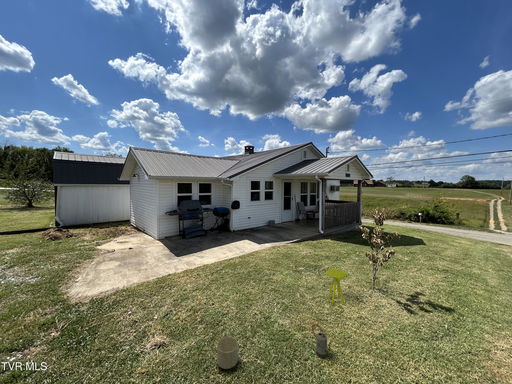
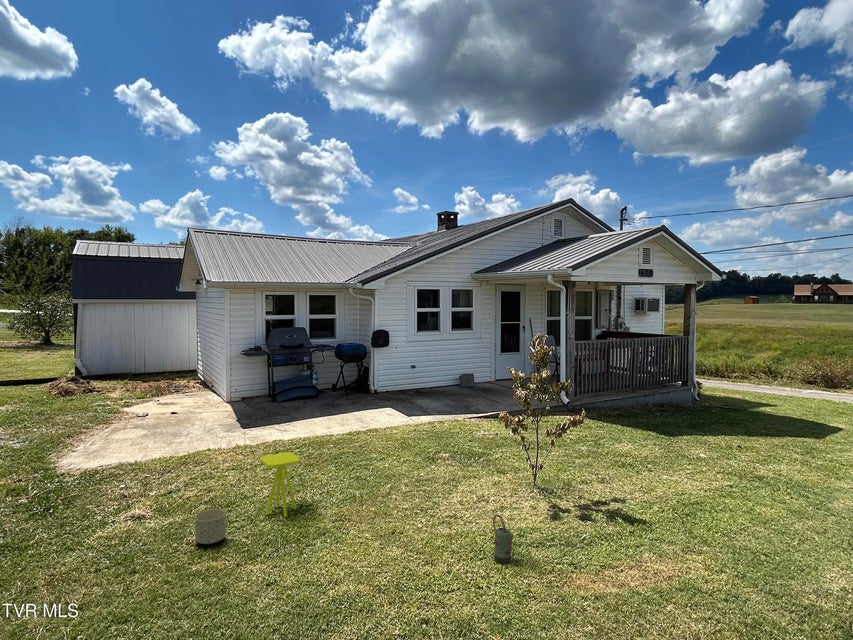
side table: present [325,268,348,304] -> present [261,452,300,517]
watering can: present [312,324,333,358] -> present [493,515,514,564]

